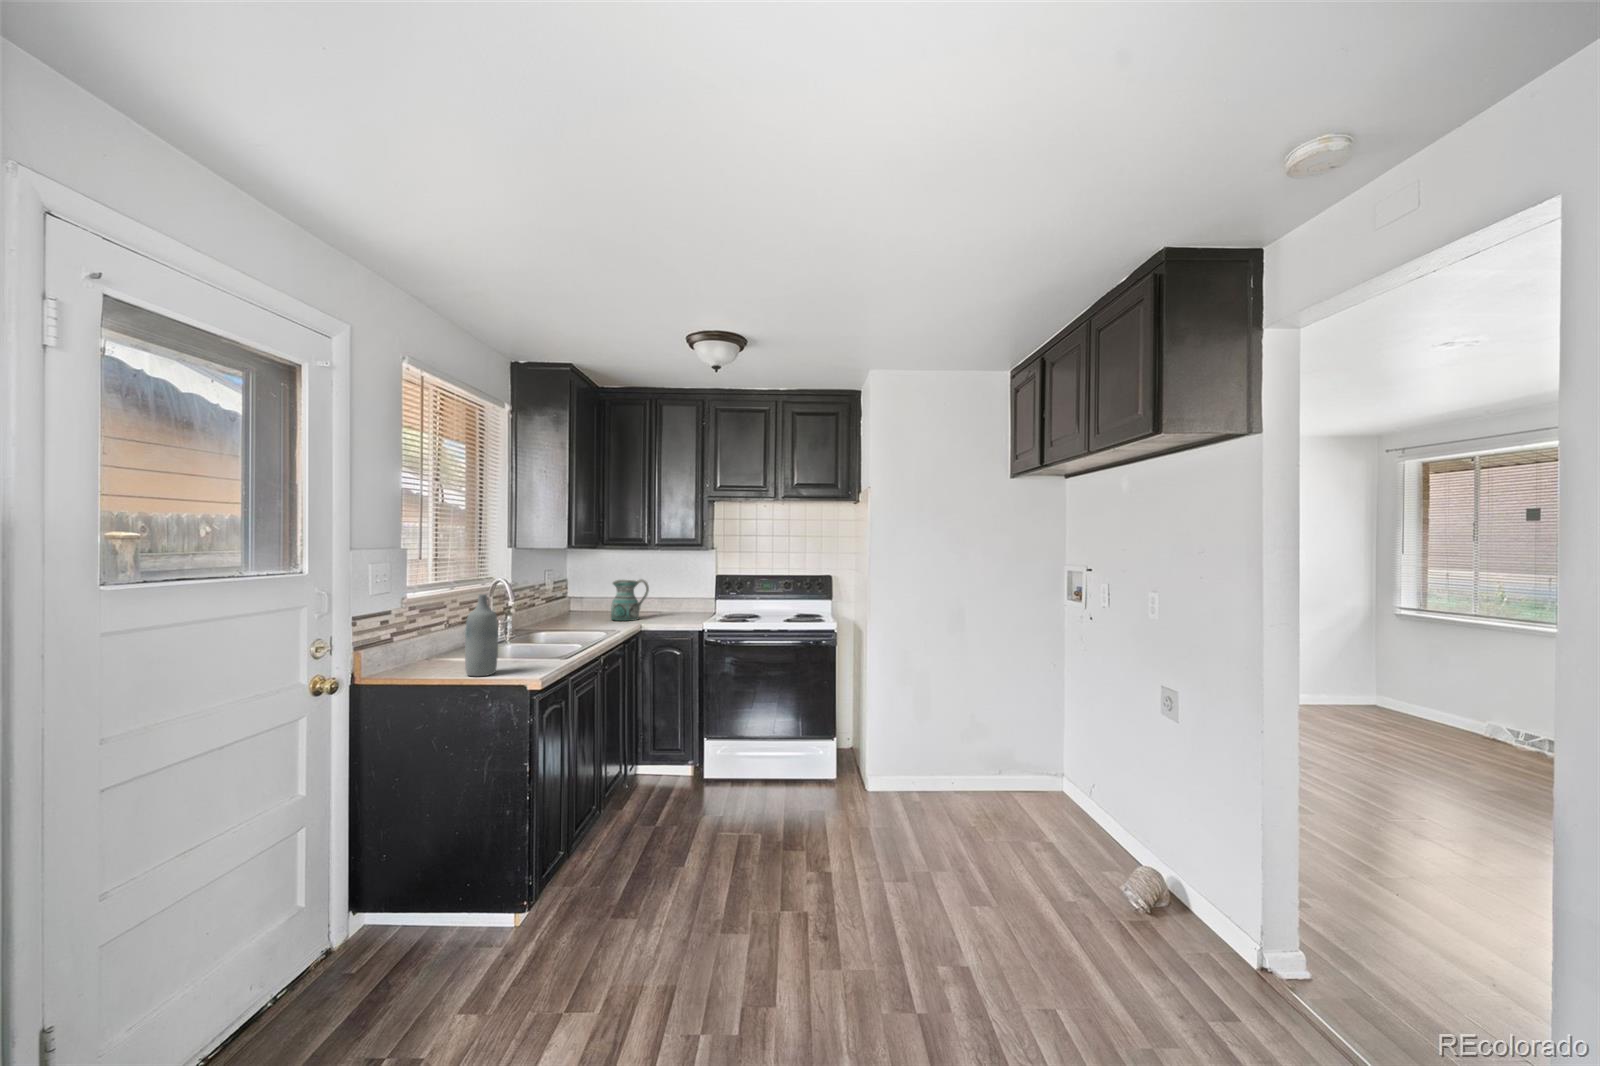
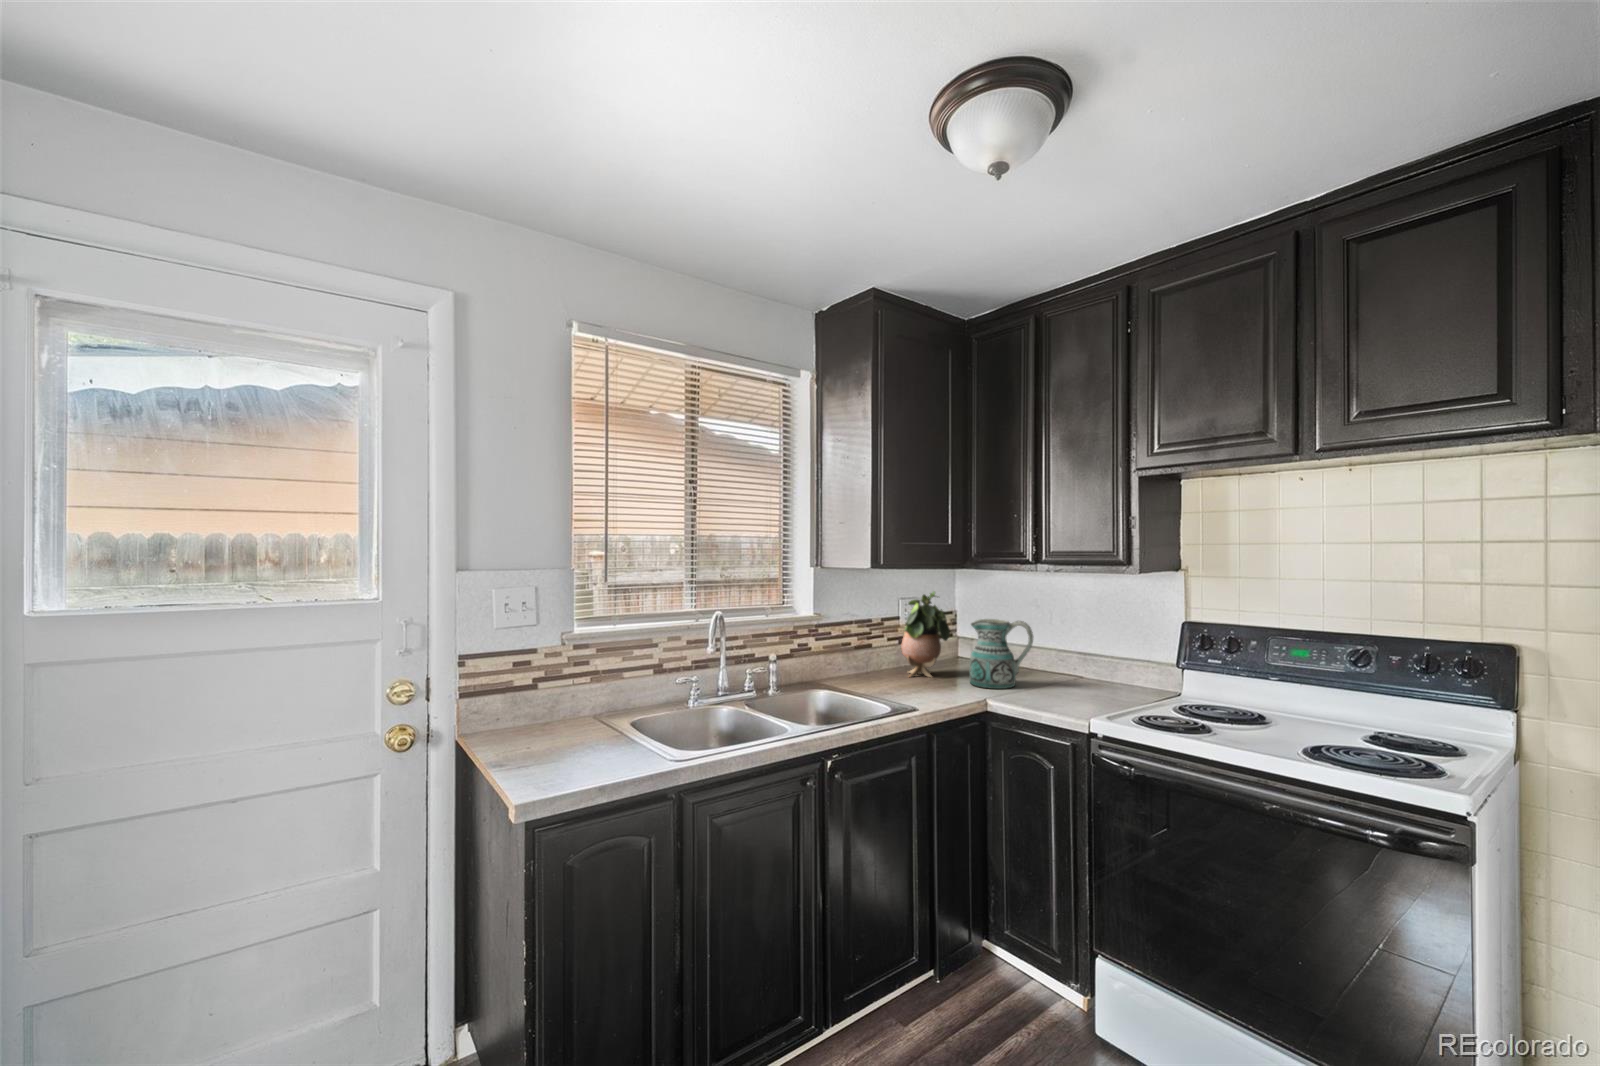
potted plant: none [557,564,593,622] -> present [901,592,950,677]
bottle: present [465,594,498,676] -> none [526,640,573,769]

